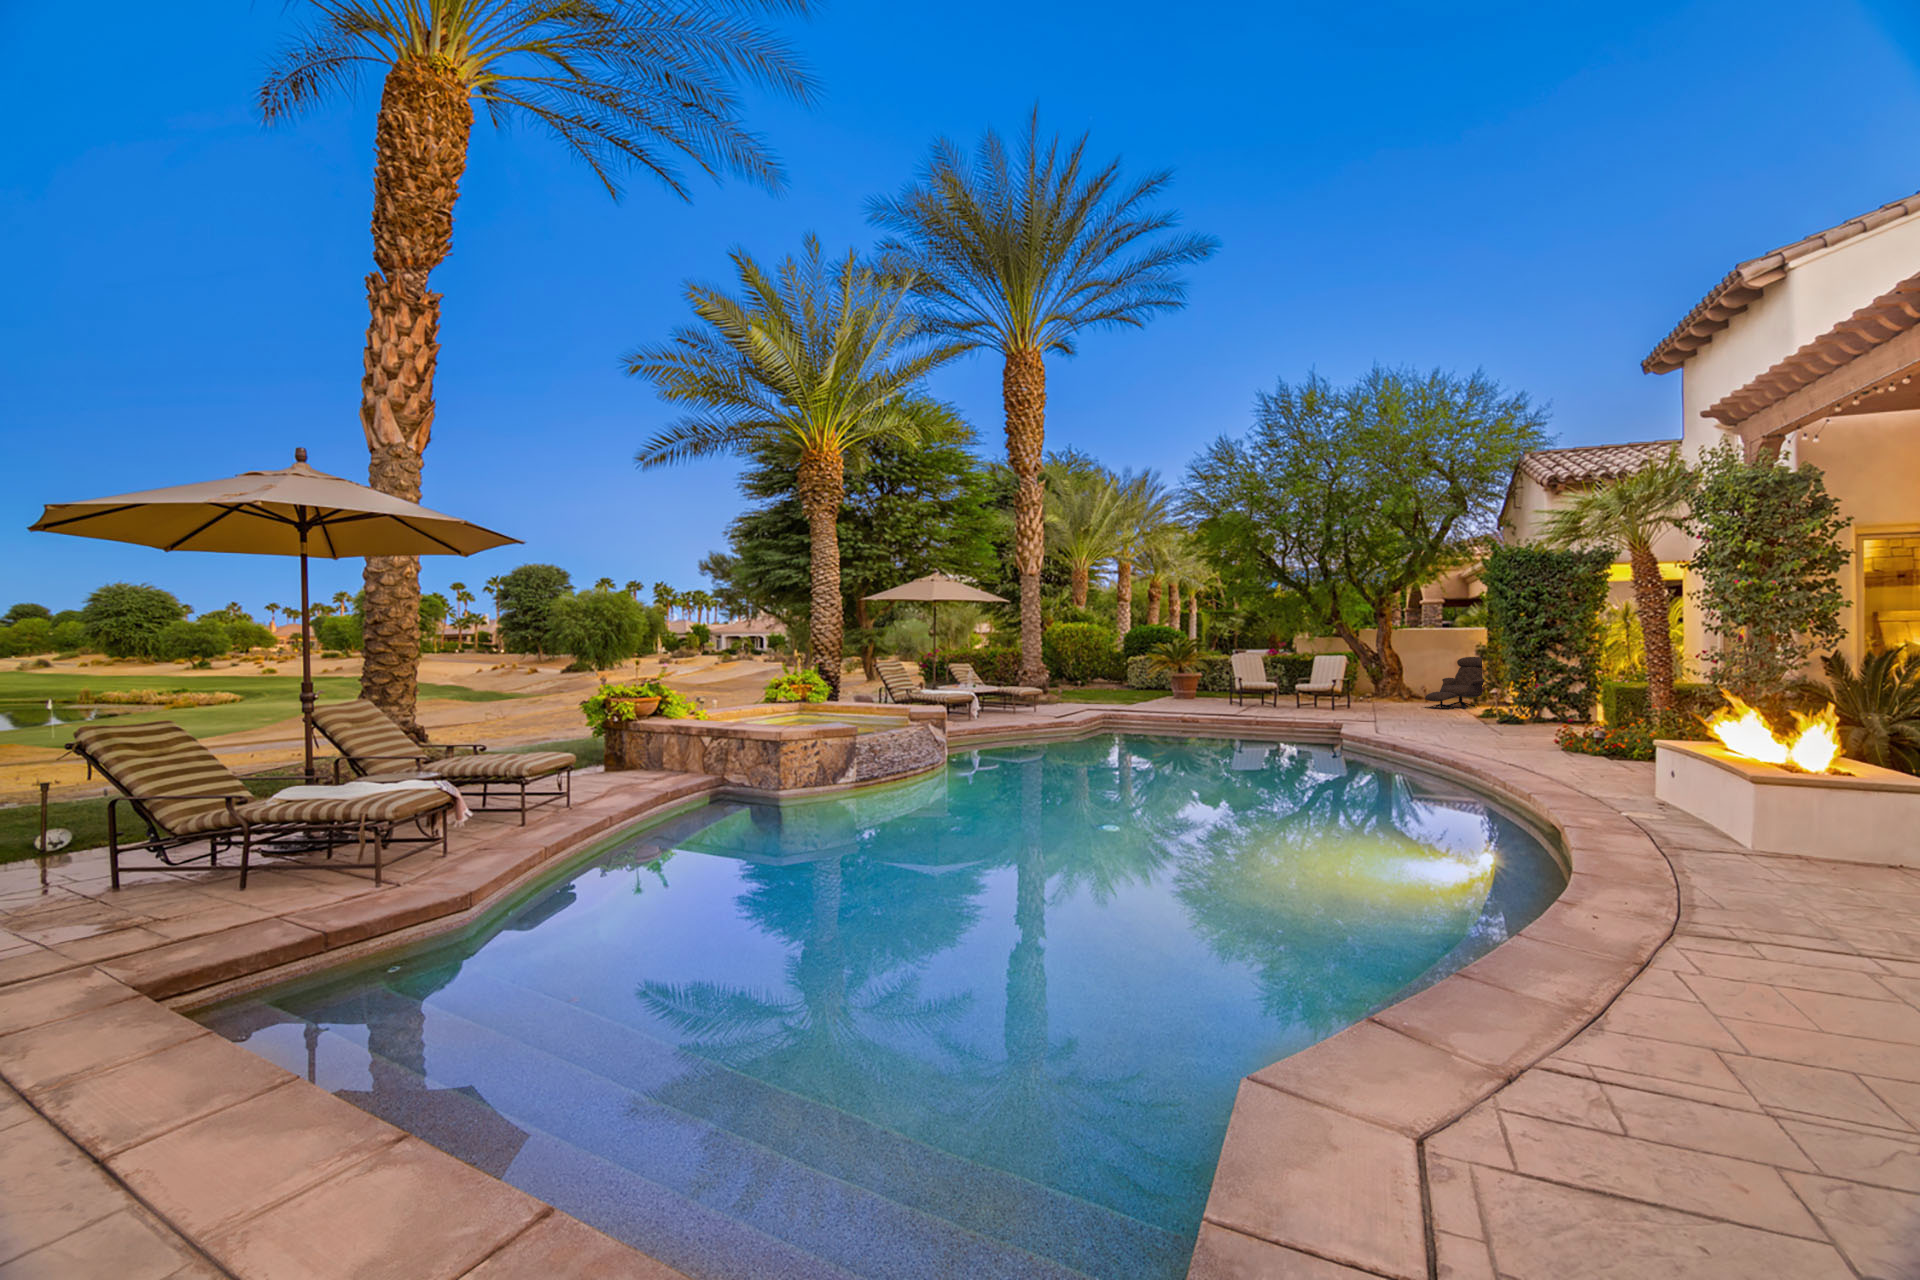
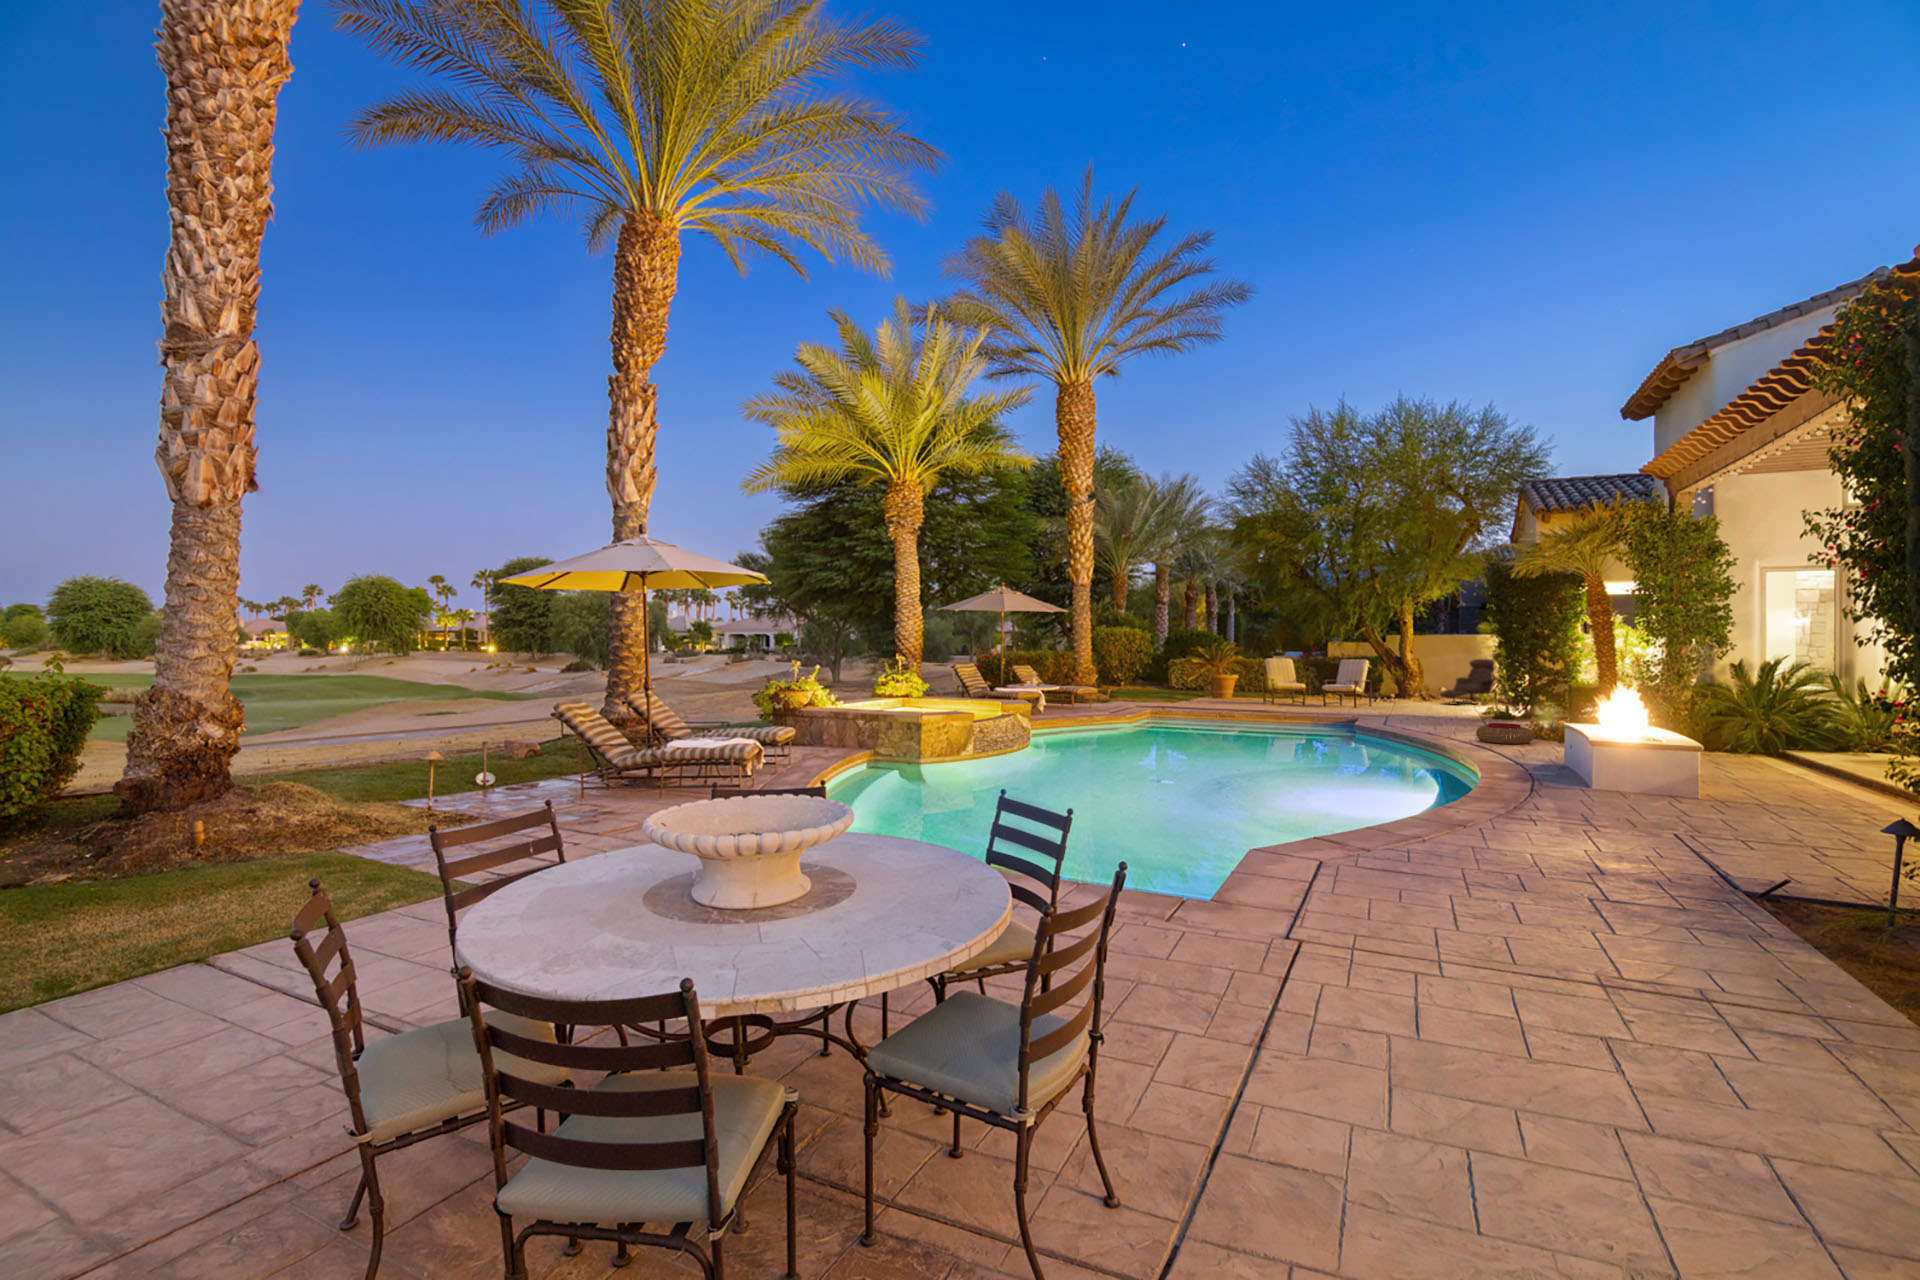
pouf: none [1491,734,1565,761] -> present [1476,723,1533,744]

